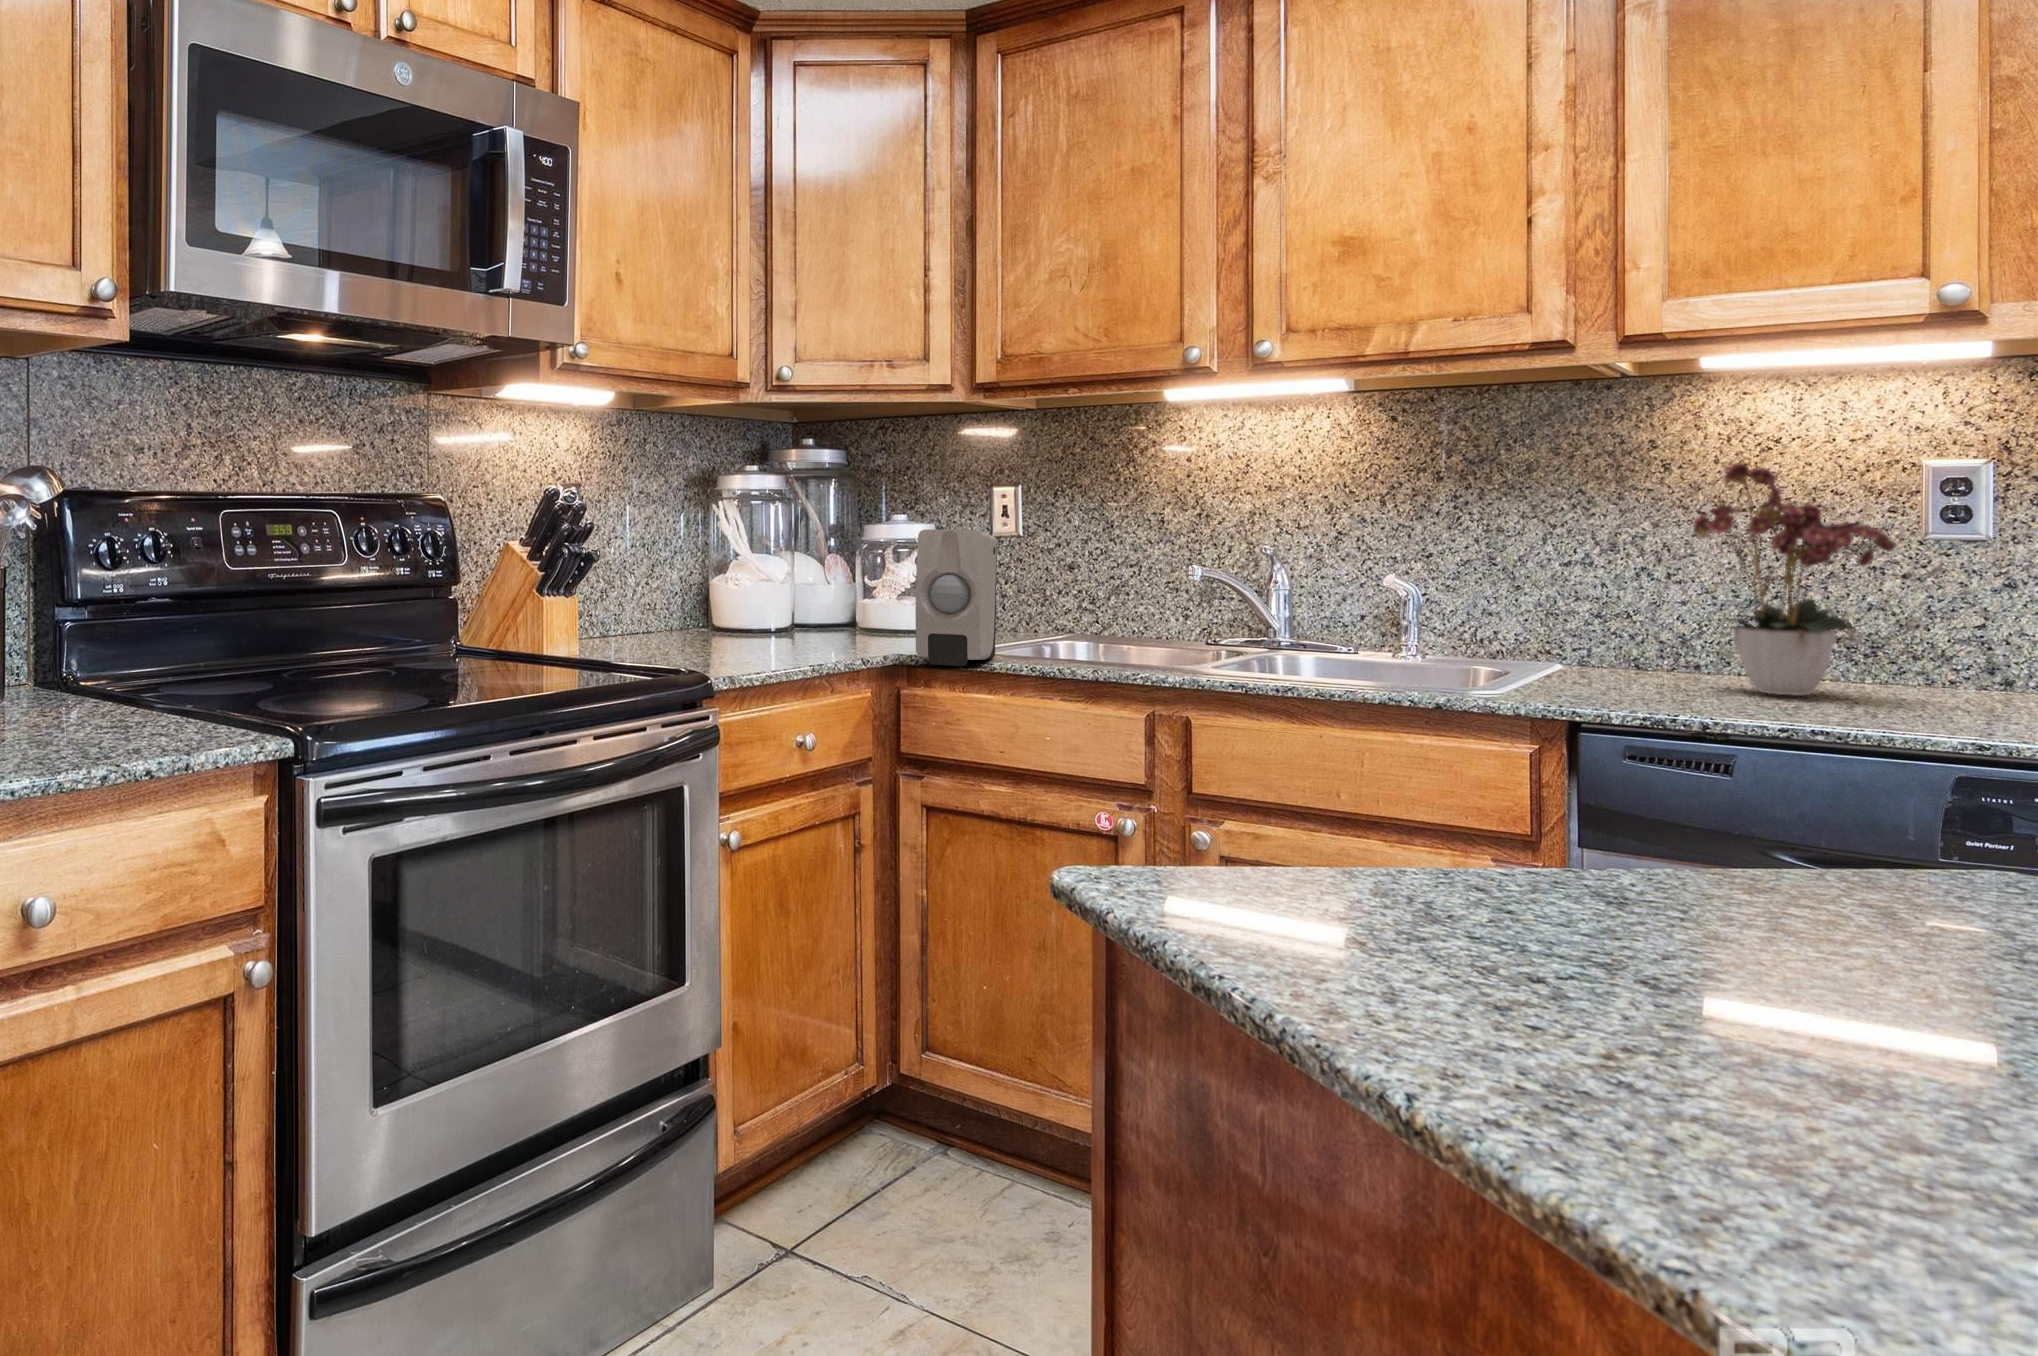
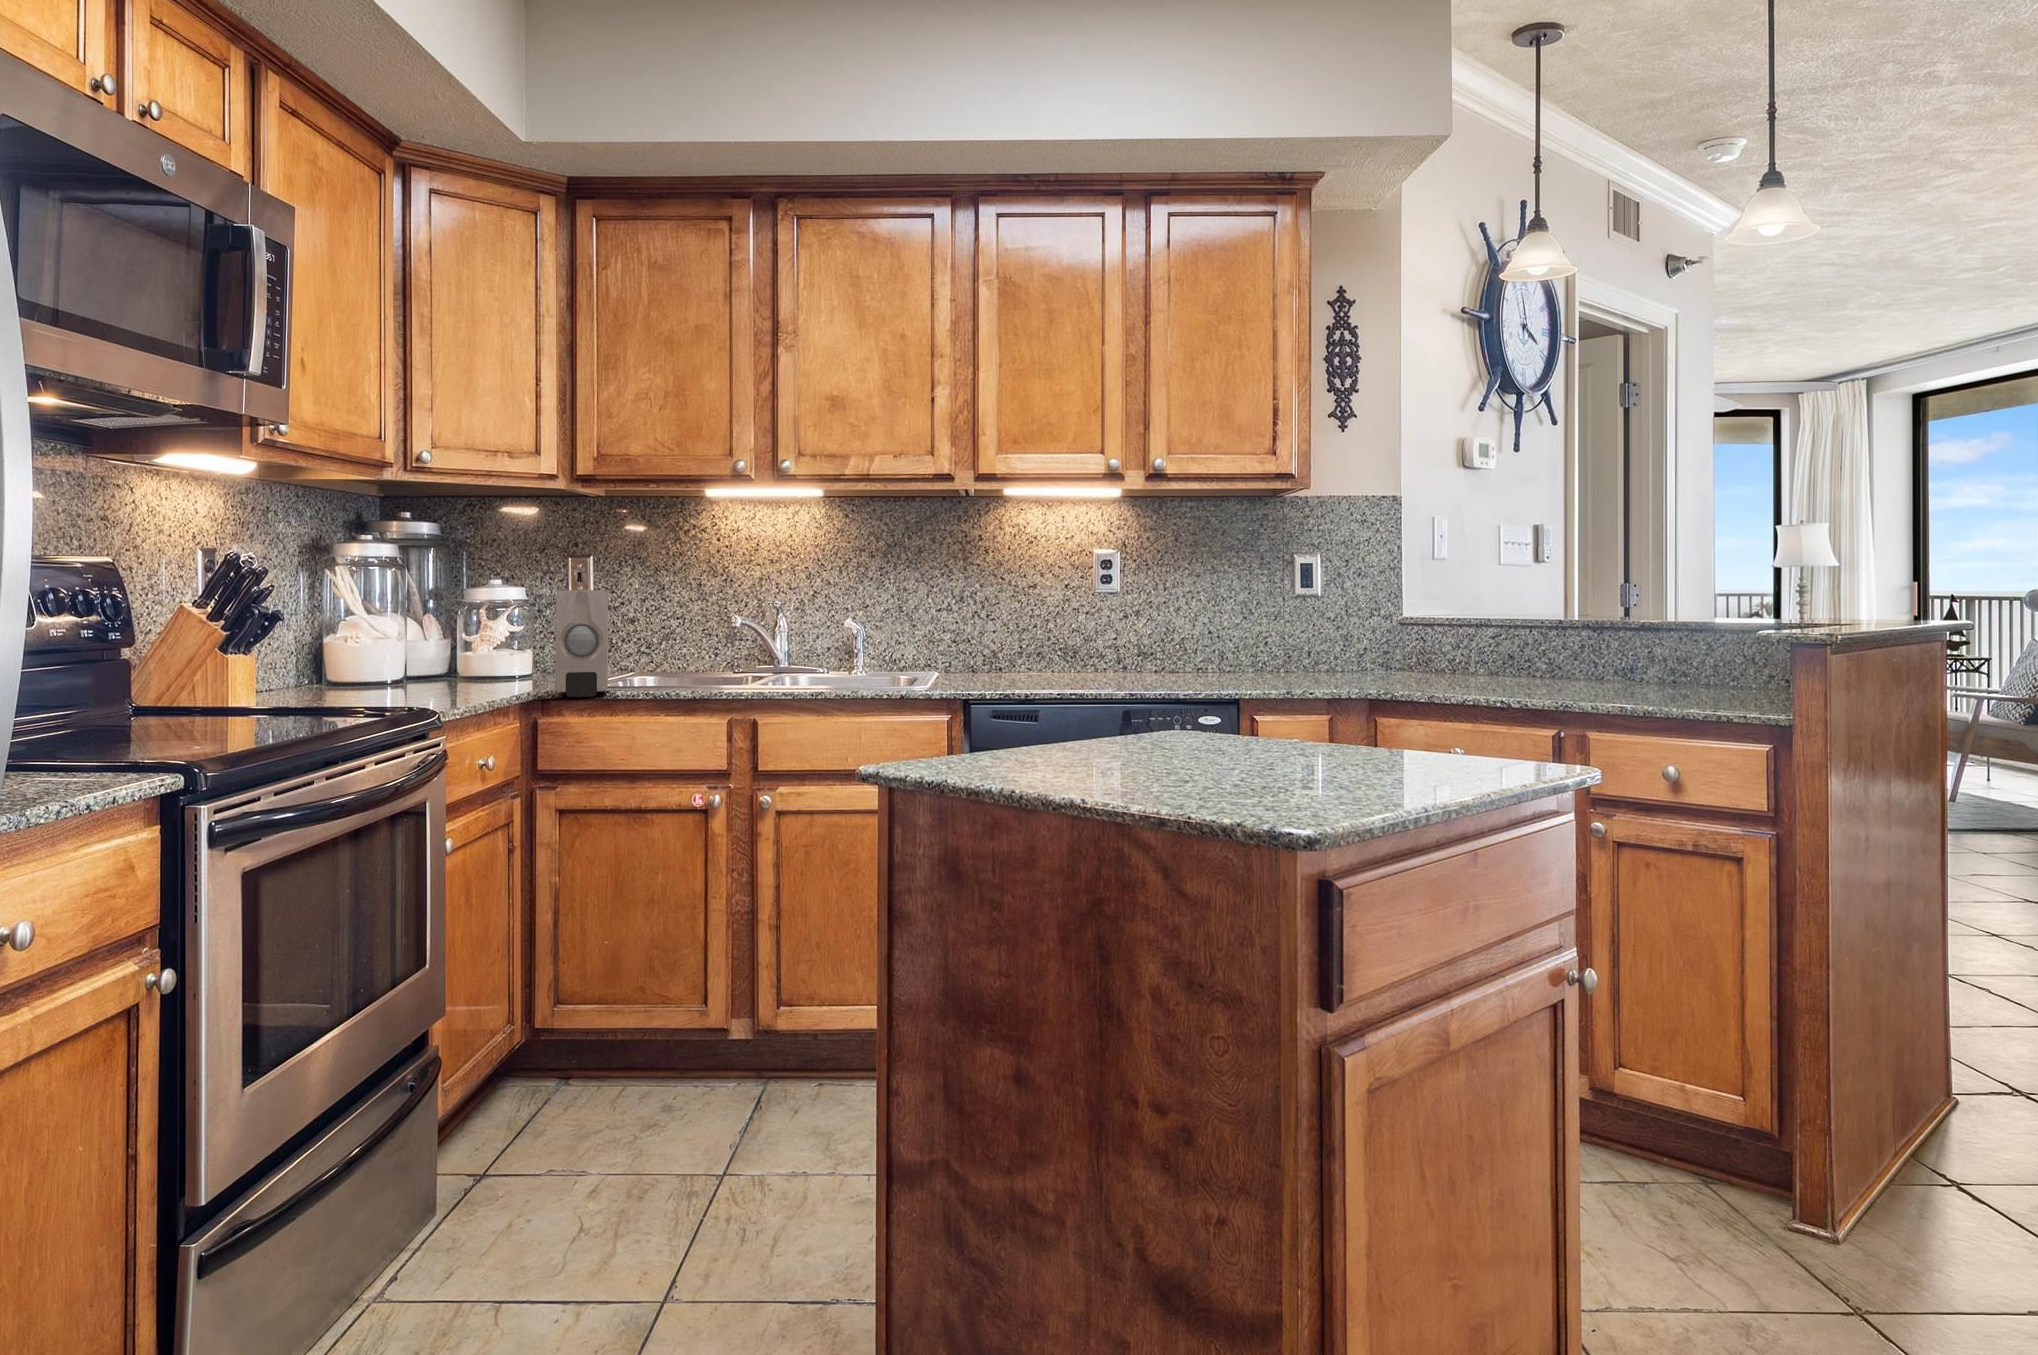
flower arrangement: present [1694,462,1896,696] -> none [1003,543,1097,679]

